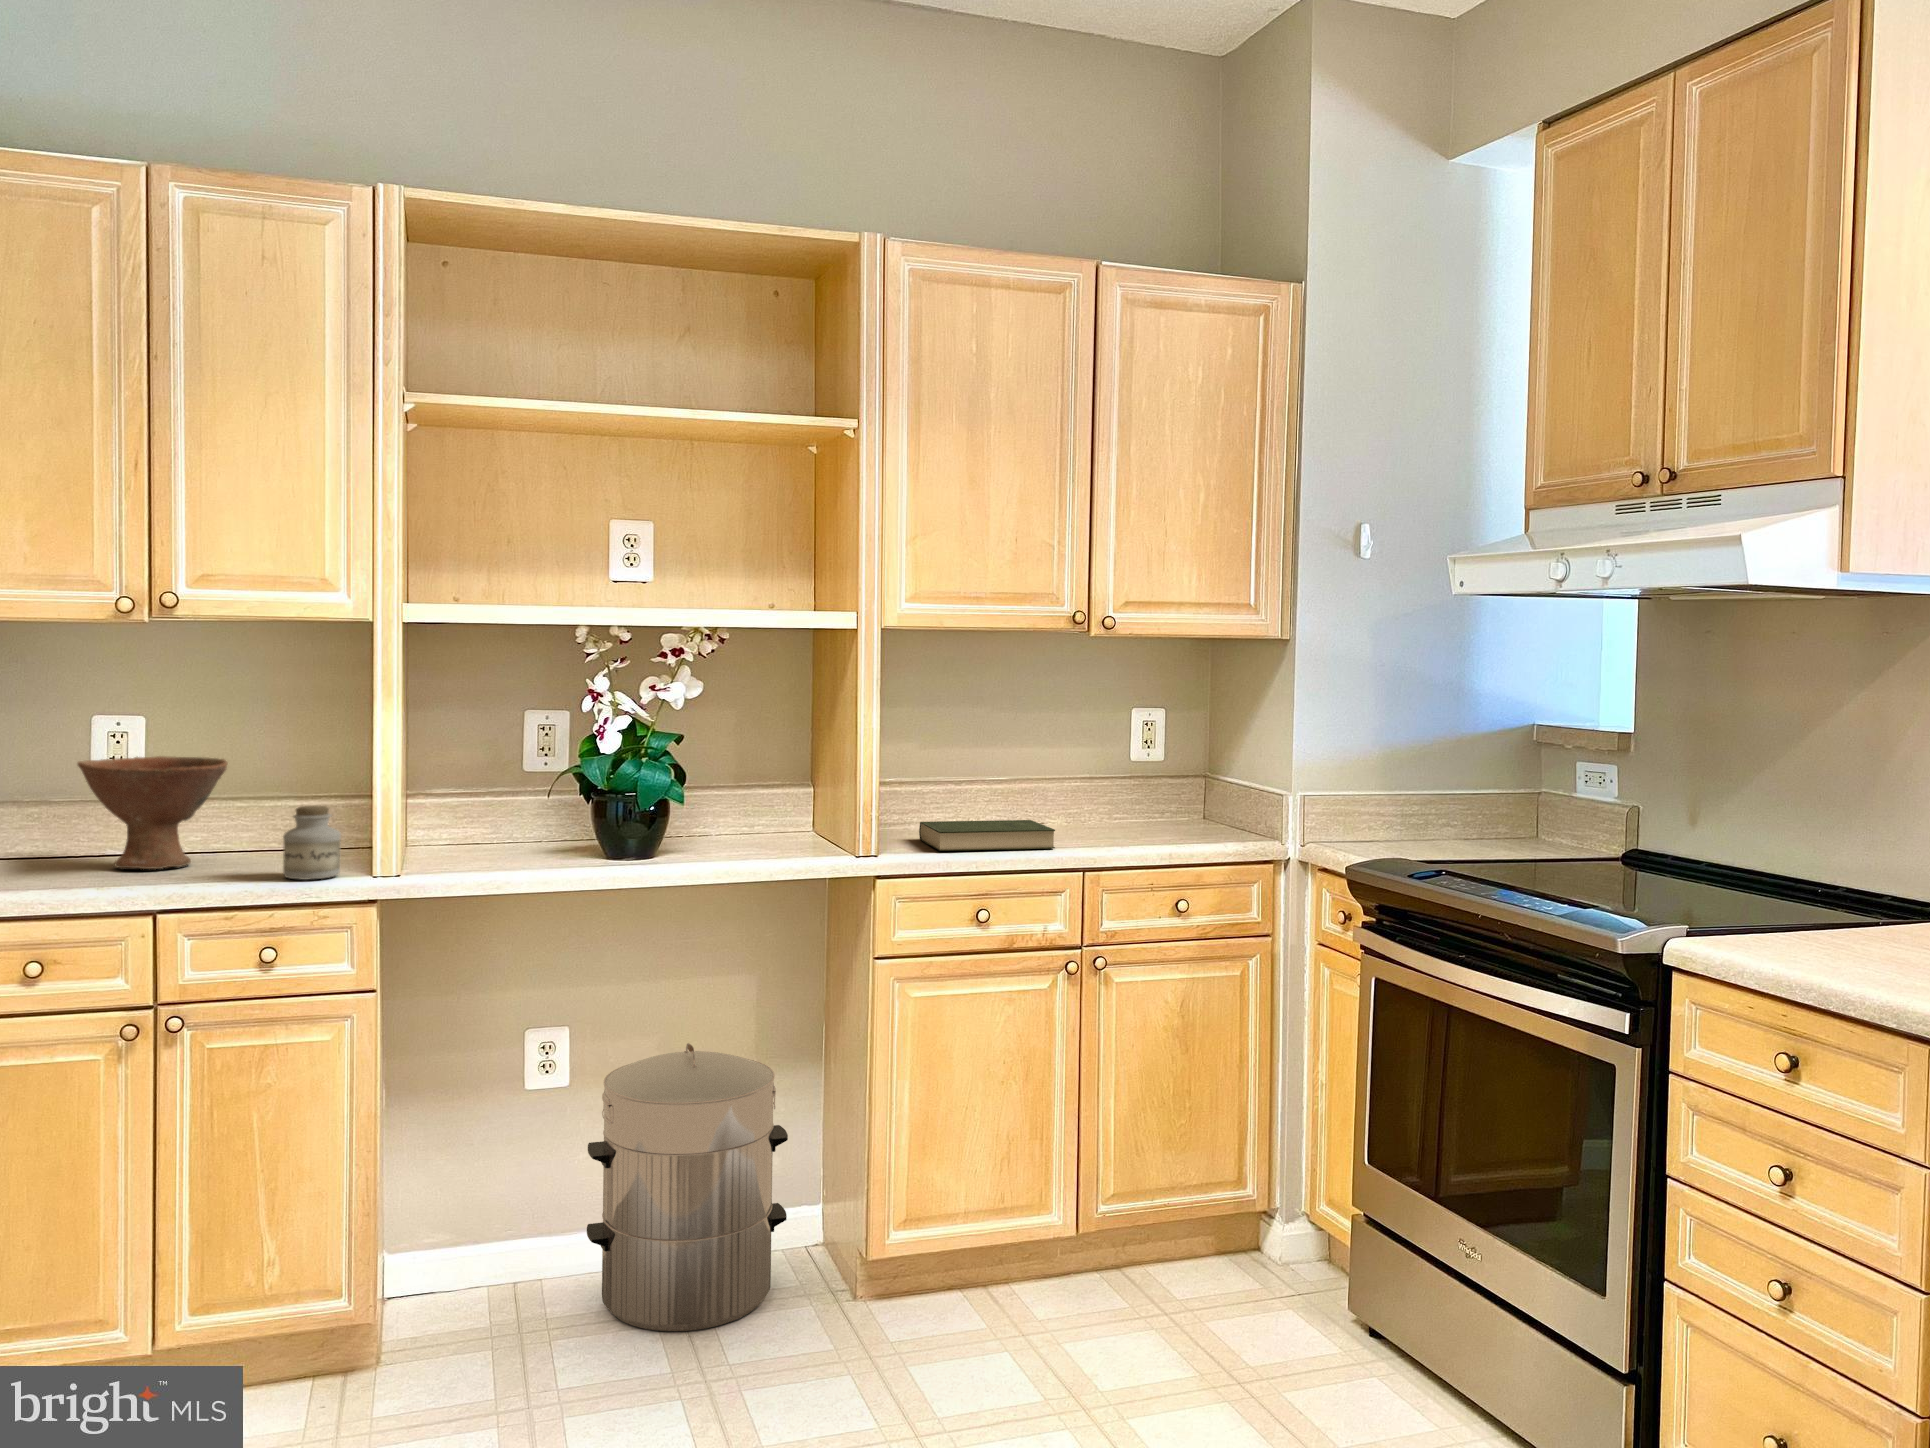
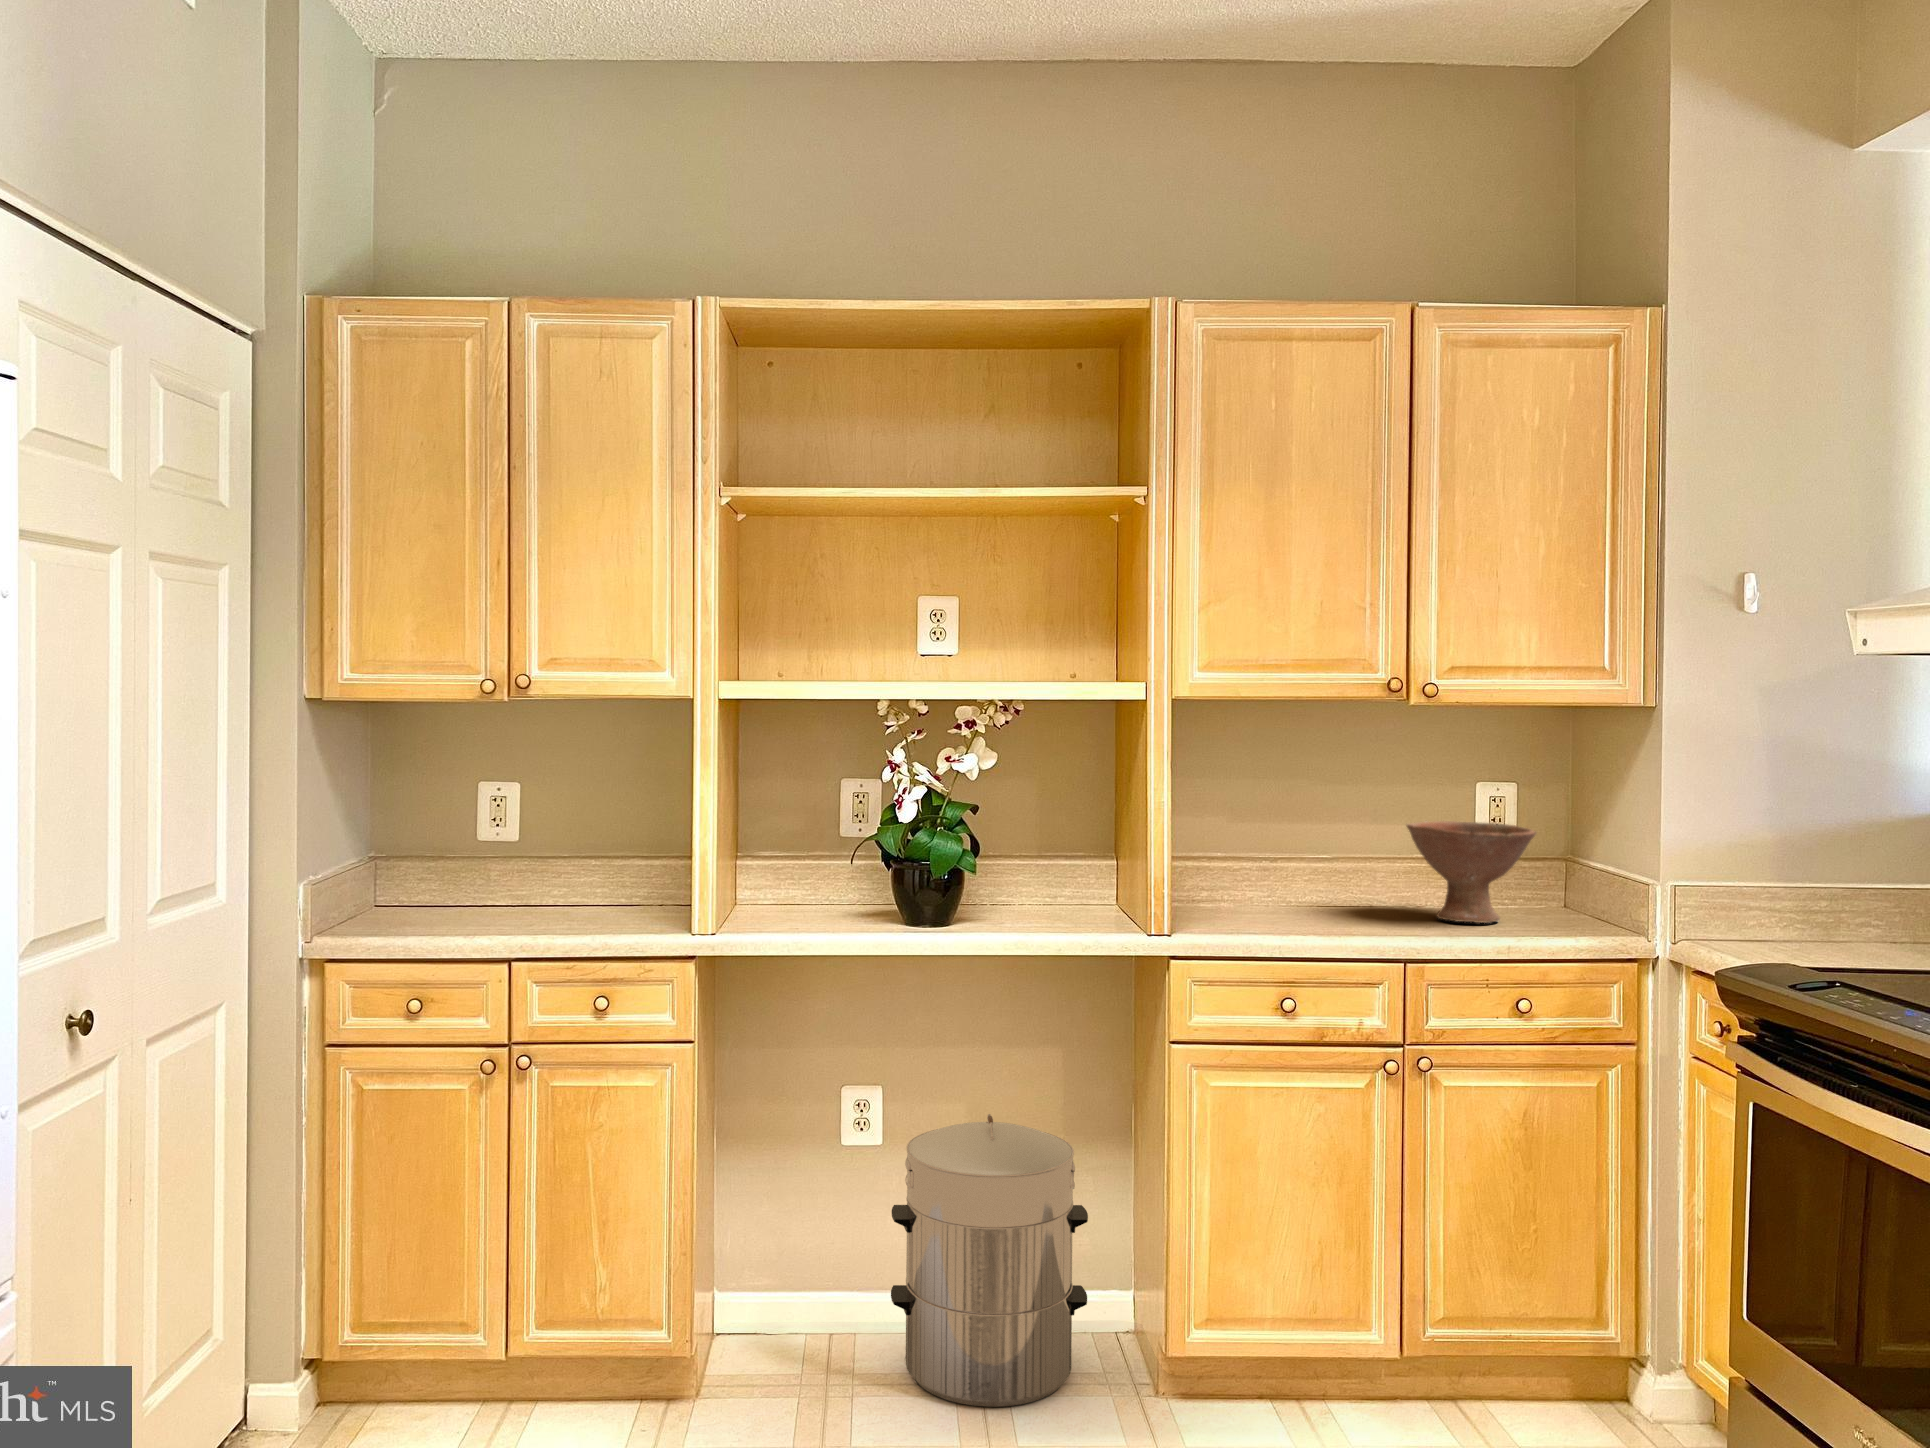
bowl: present [78,756,228,869] -> present [1406,821,1536,923]
jar: present [283,806,341,880] -> none [614,868,663,937]
book: present [919,820,1055,851] -> none [1227,899,1371,934]

